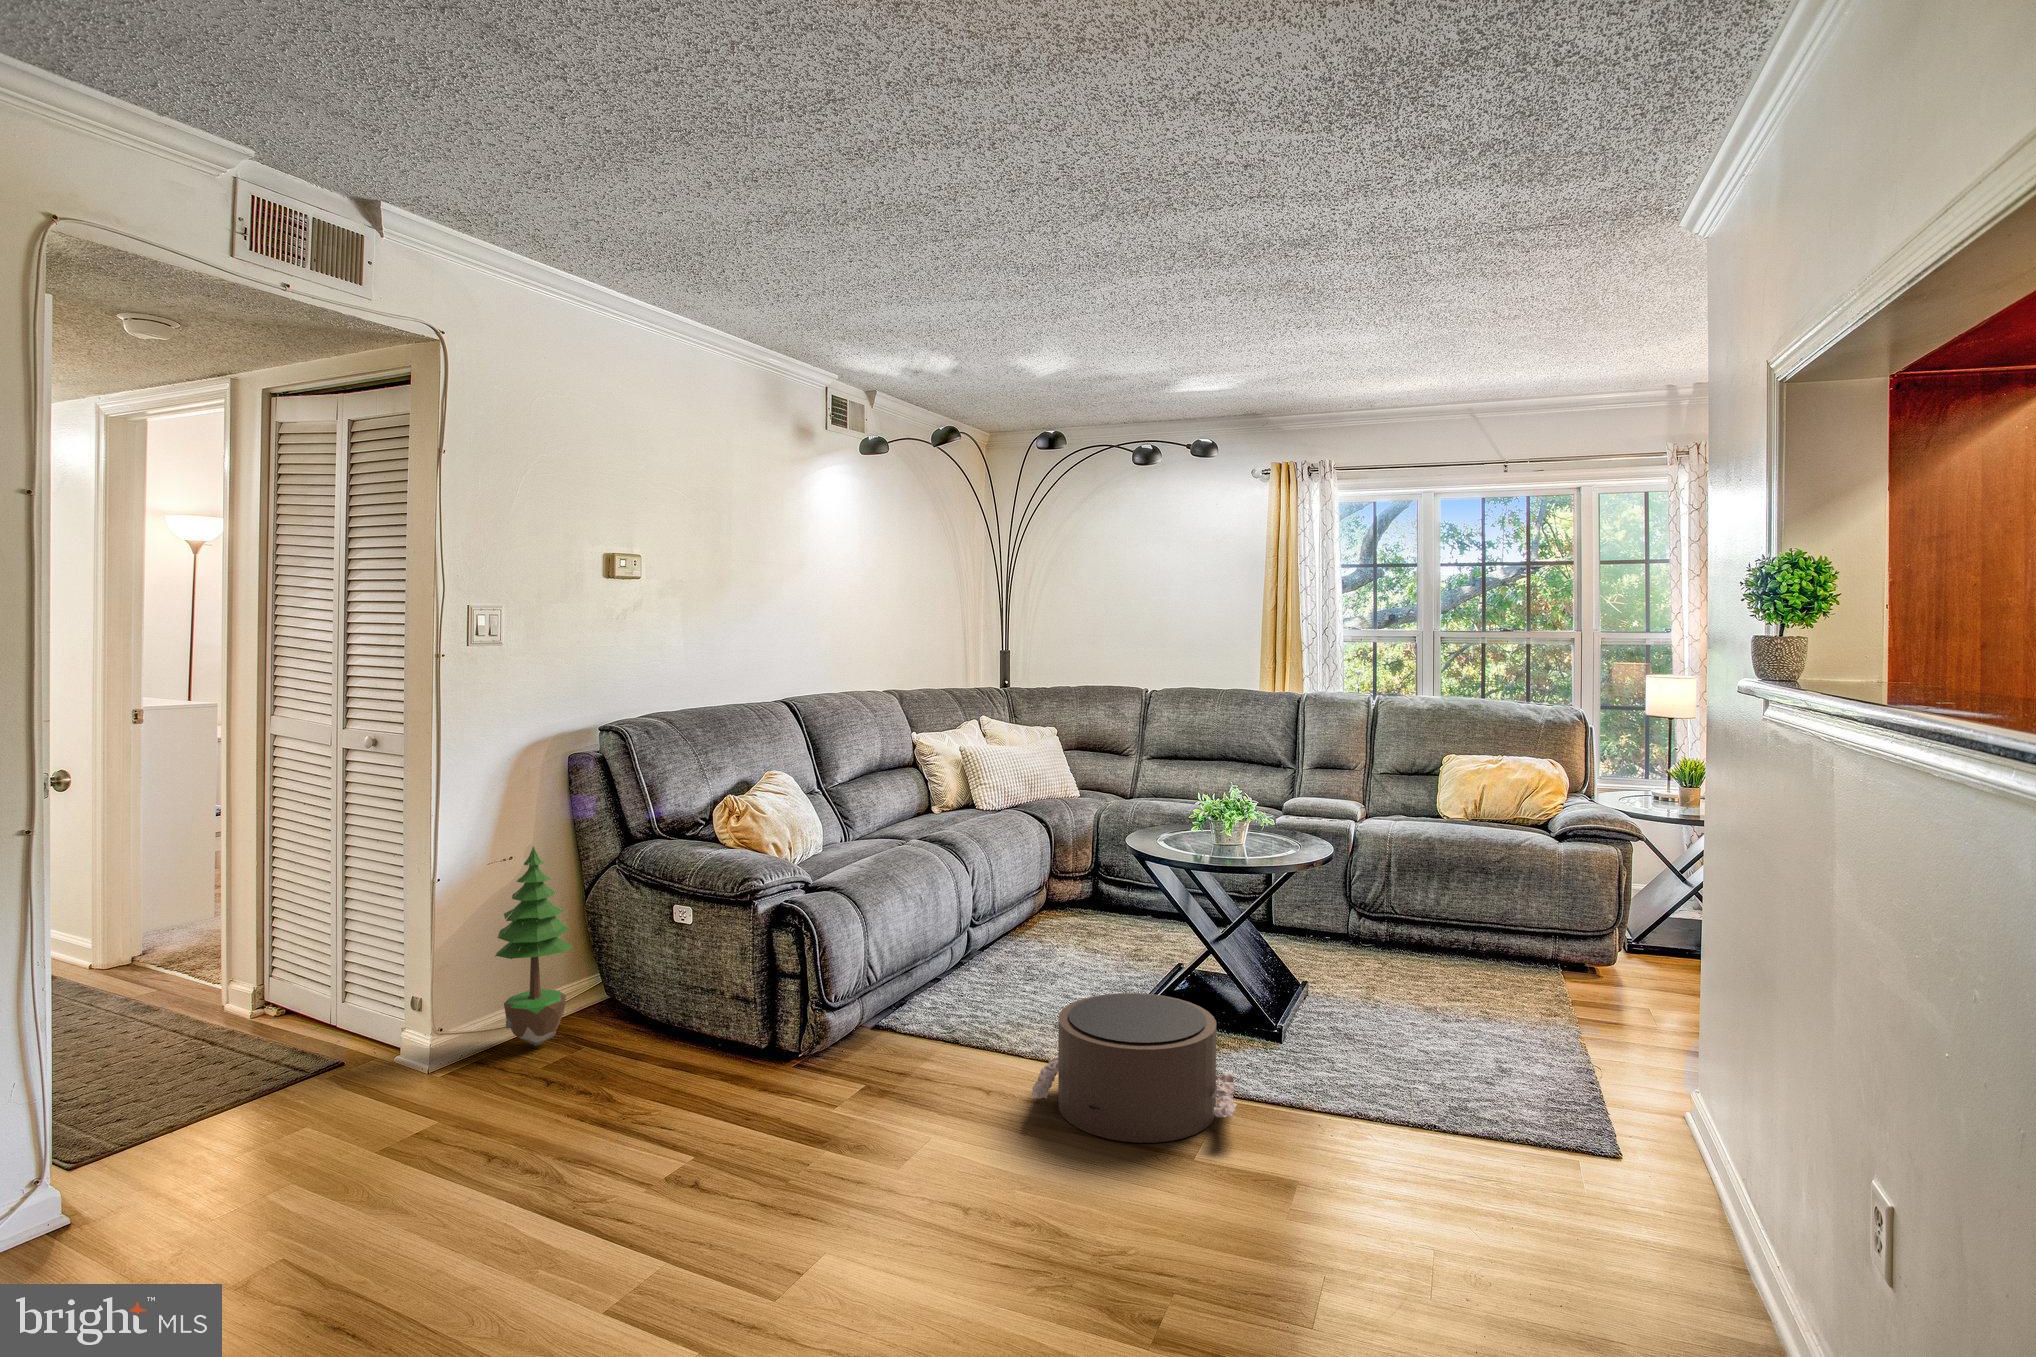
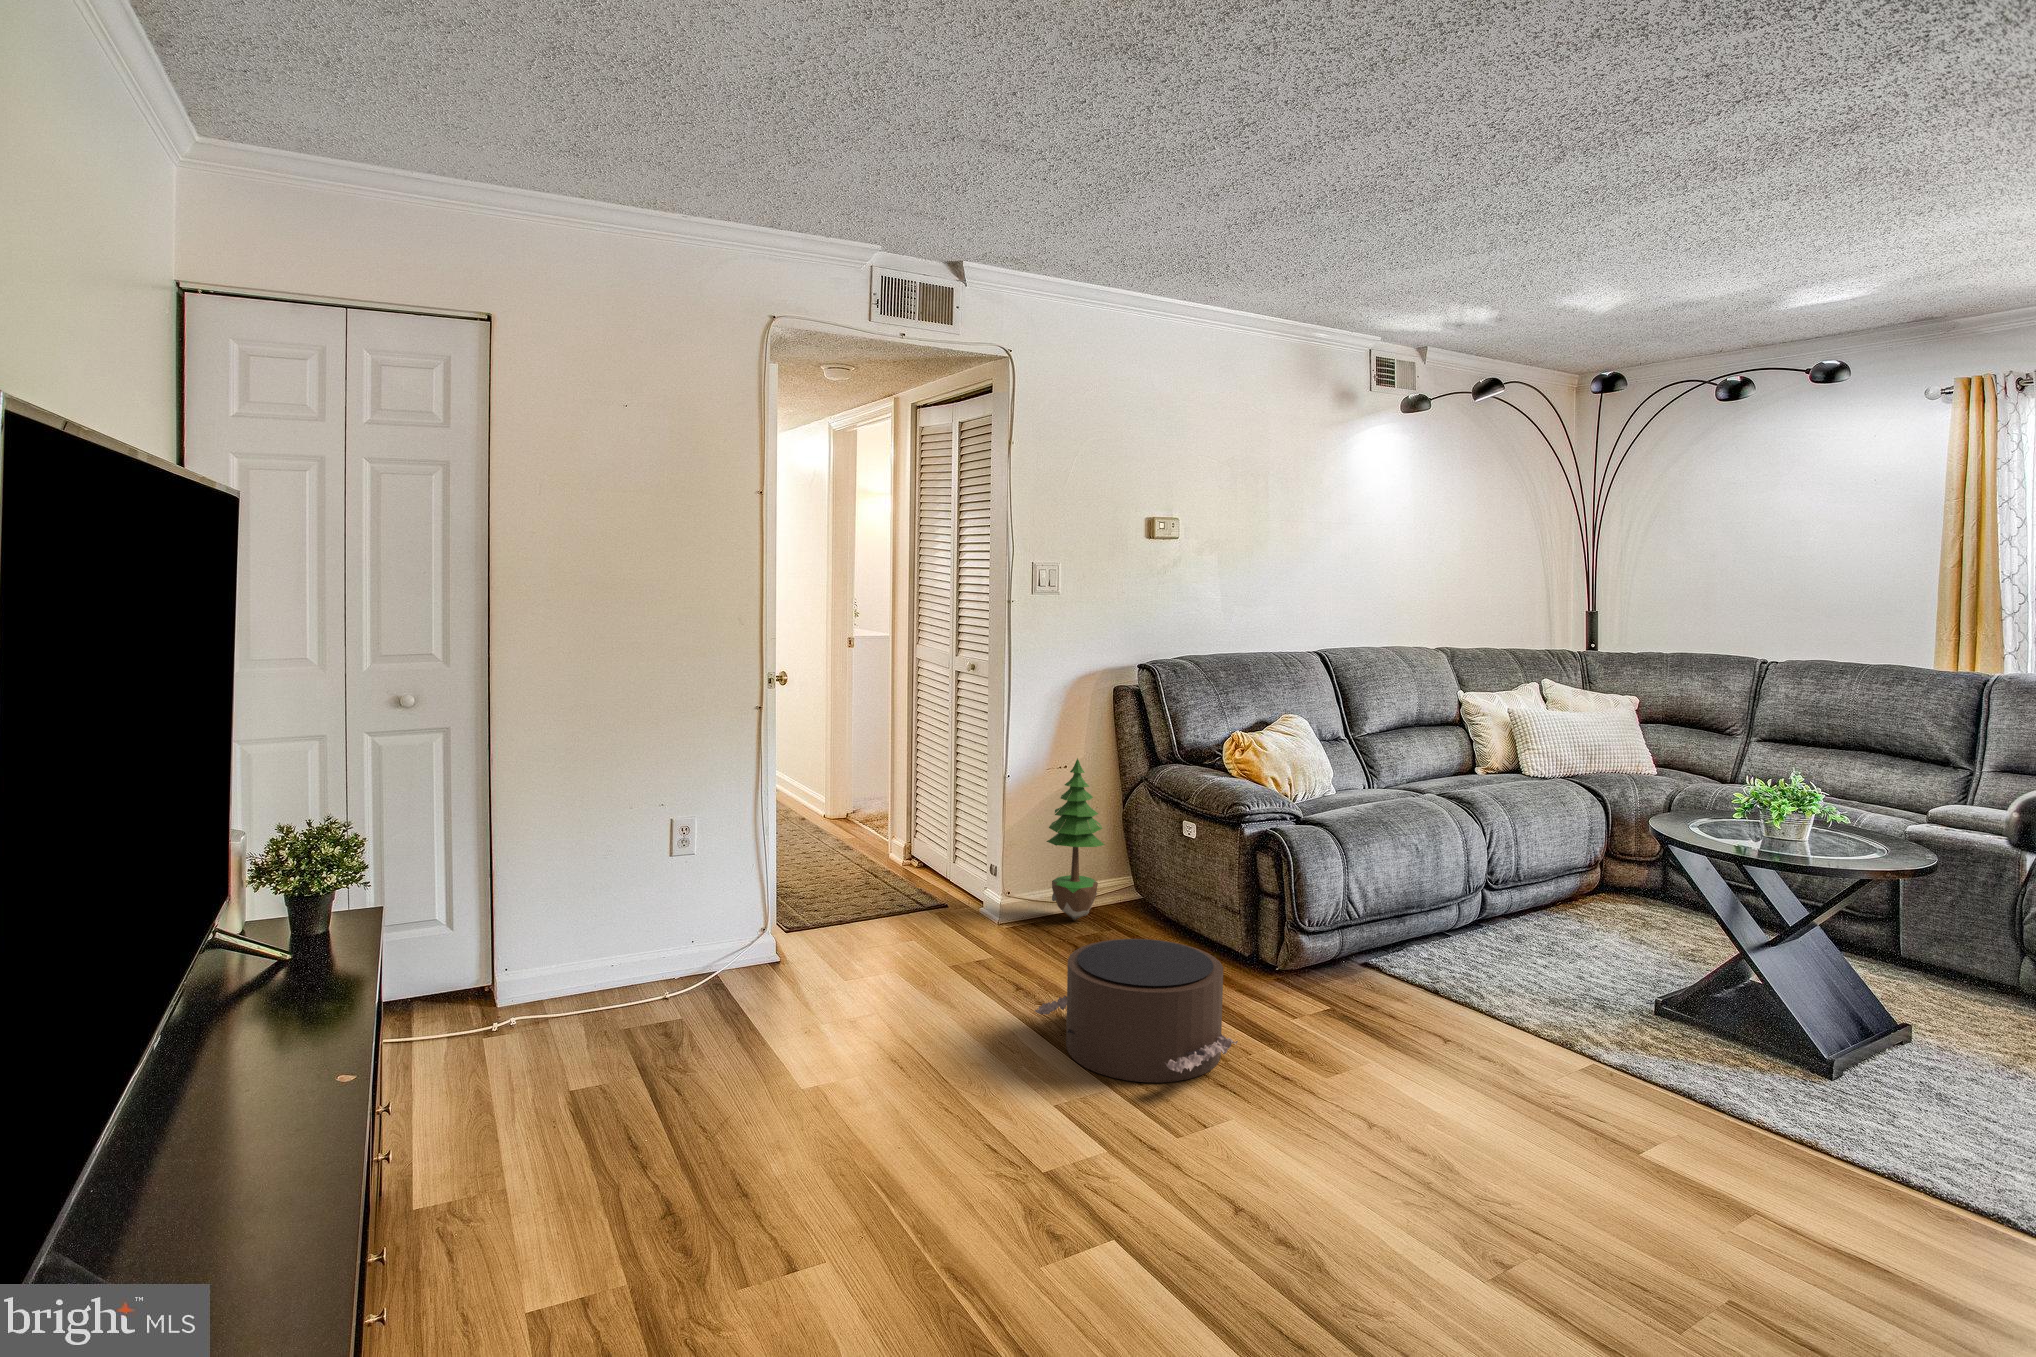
pouf: present [1031,993,1237,1143] -> present [1035,939,1238,1083]

